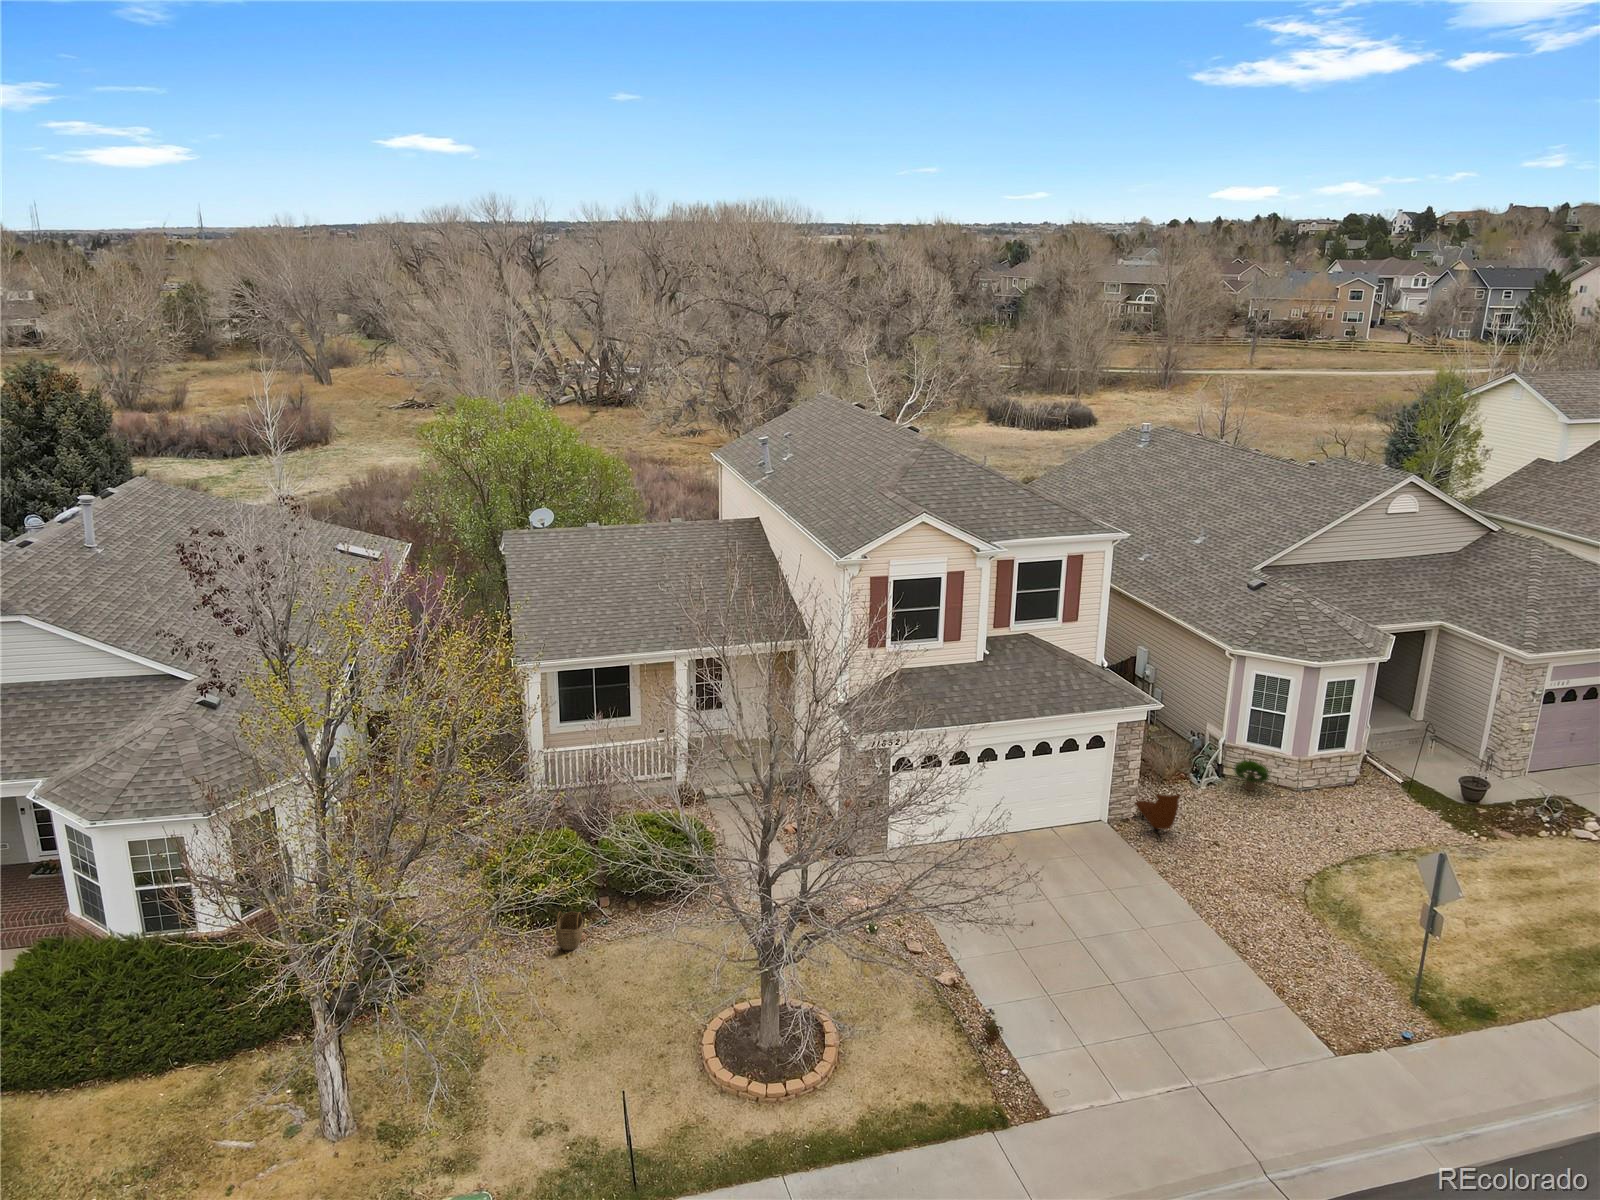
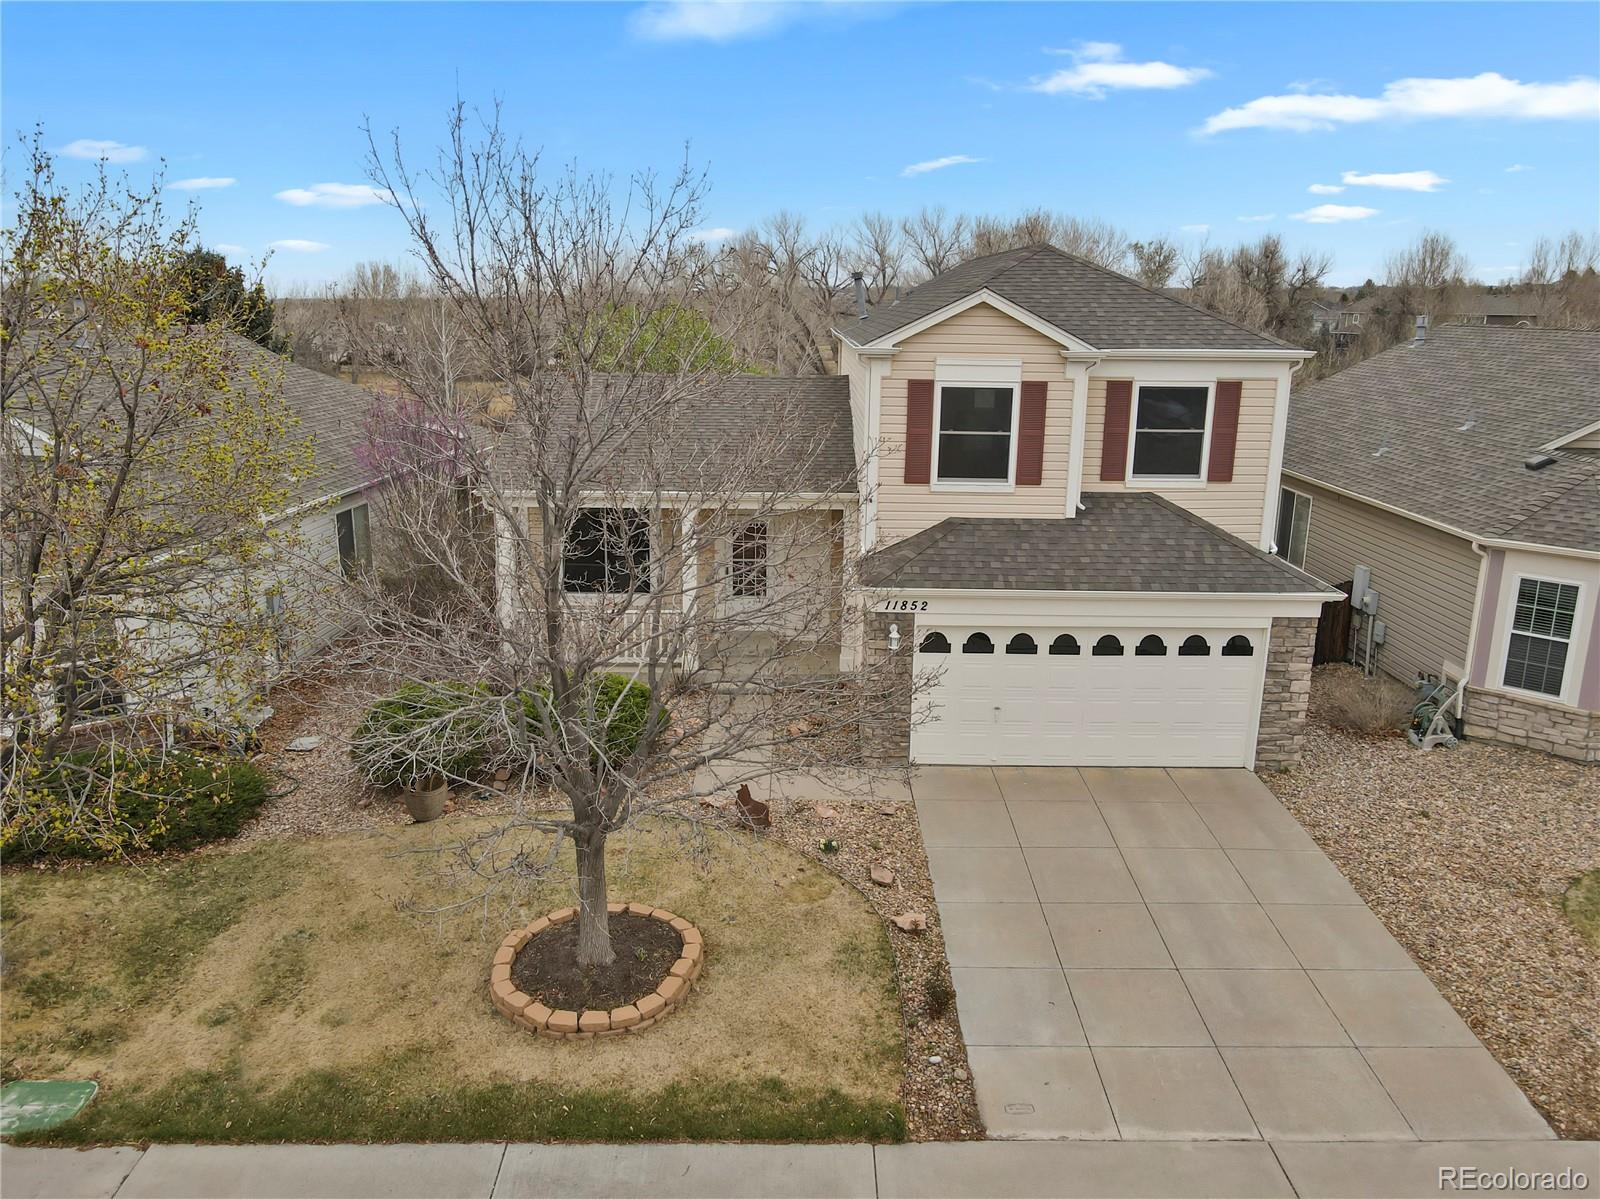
potted plant: present [1234,760,1270,791] -> none [1473,707,1540,757]
lounge chair: present [1135,794,1180,840] -> none [1296,723,1365,802]

